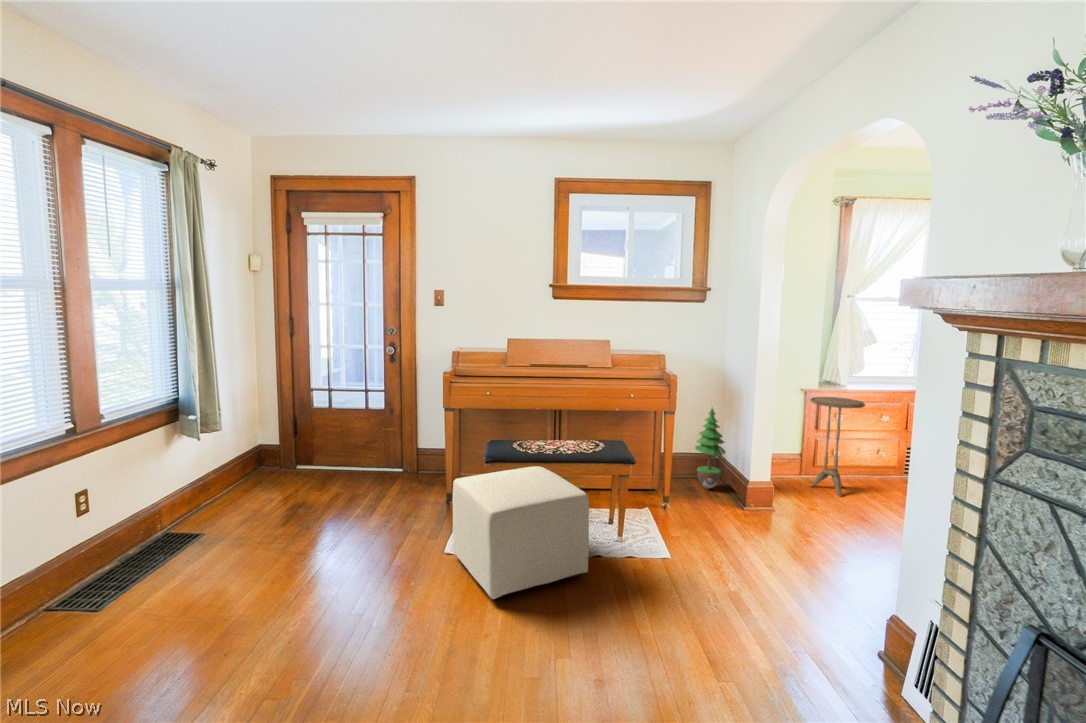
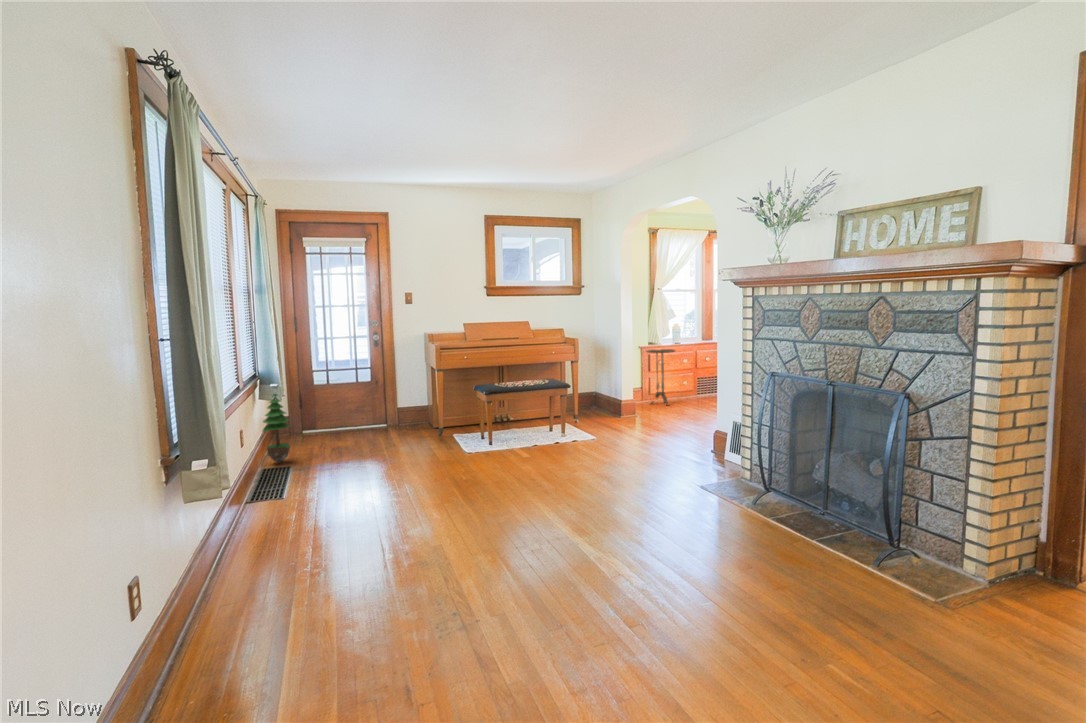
potted tree: present [695,408,726,489] -> present [263,394,291,463]
ottoman: present [453,466,589,599] -> none [483,394,568,460]

